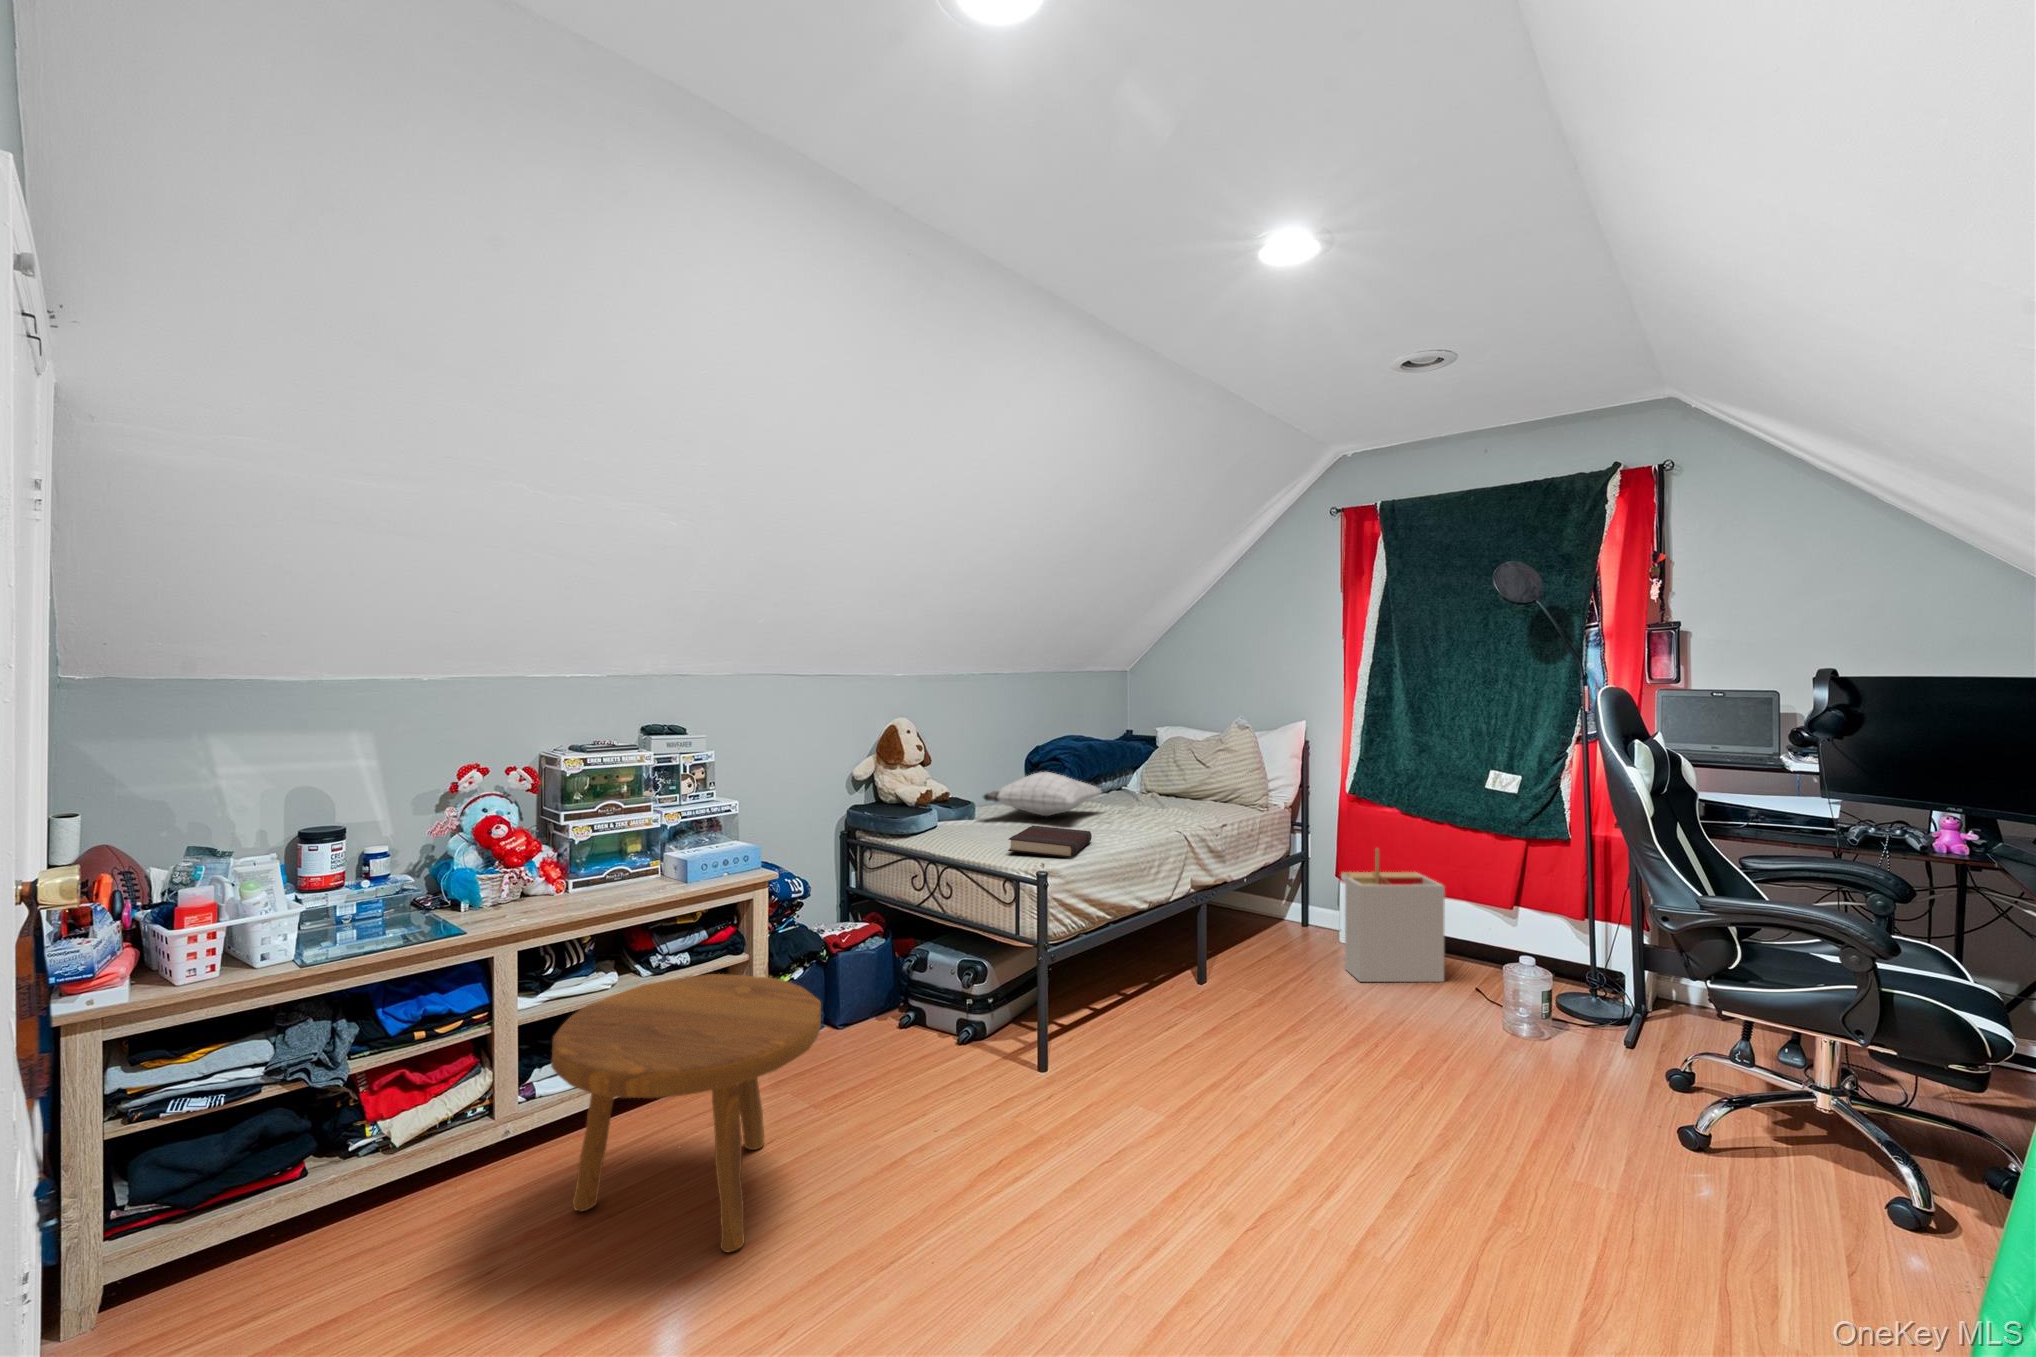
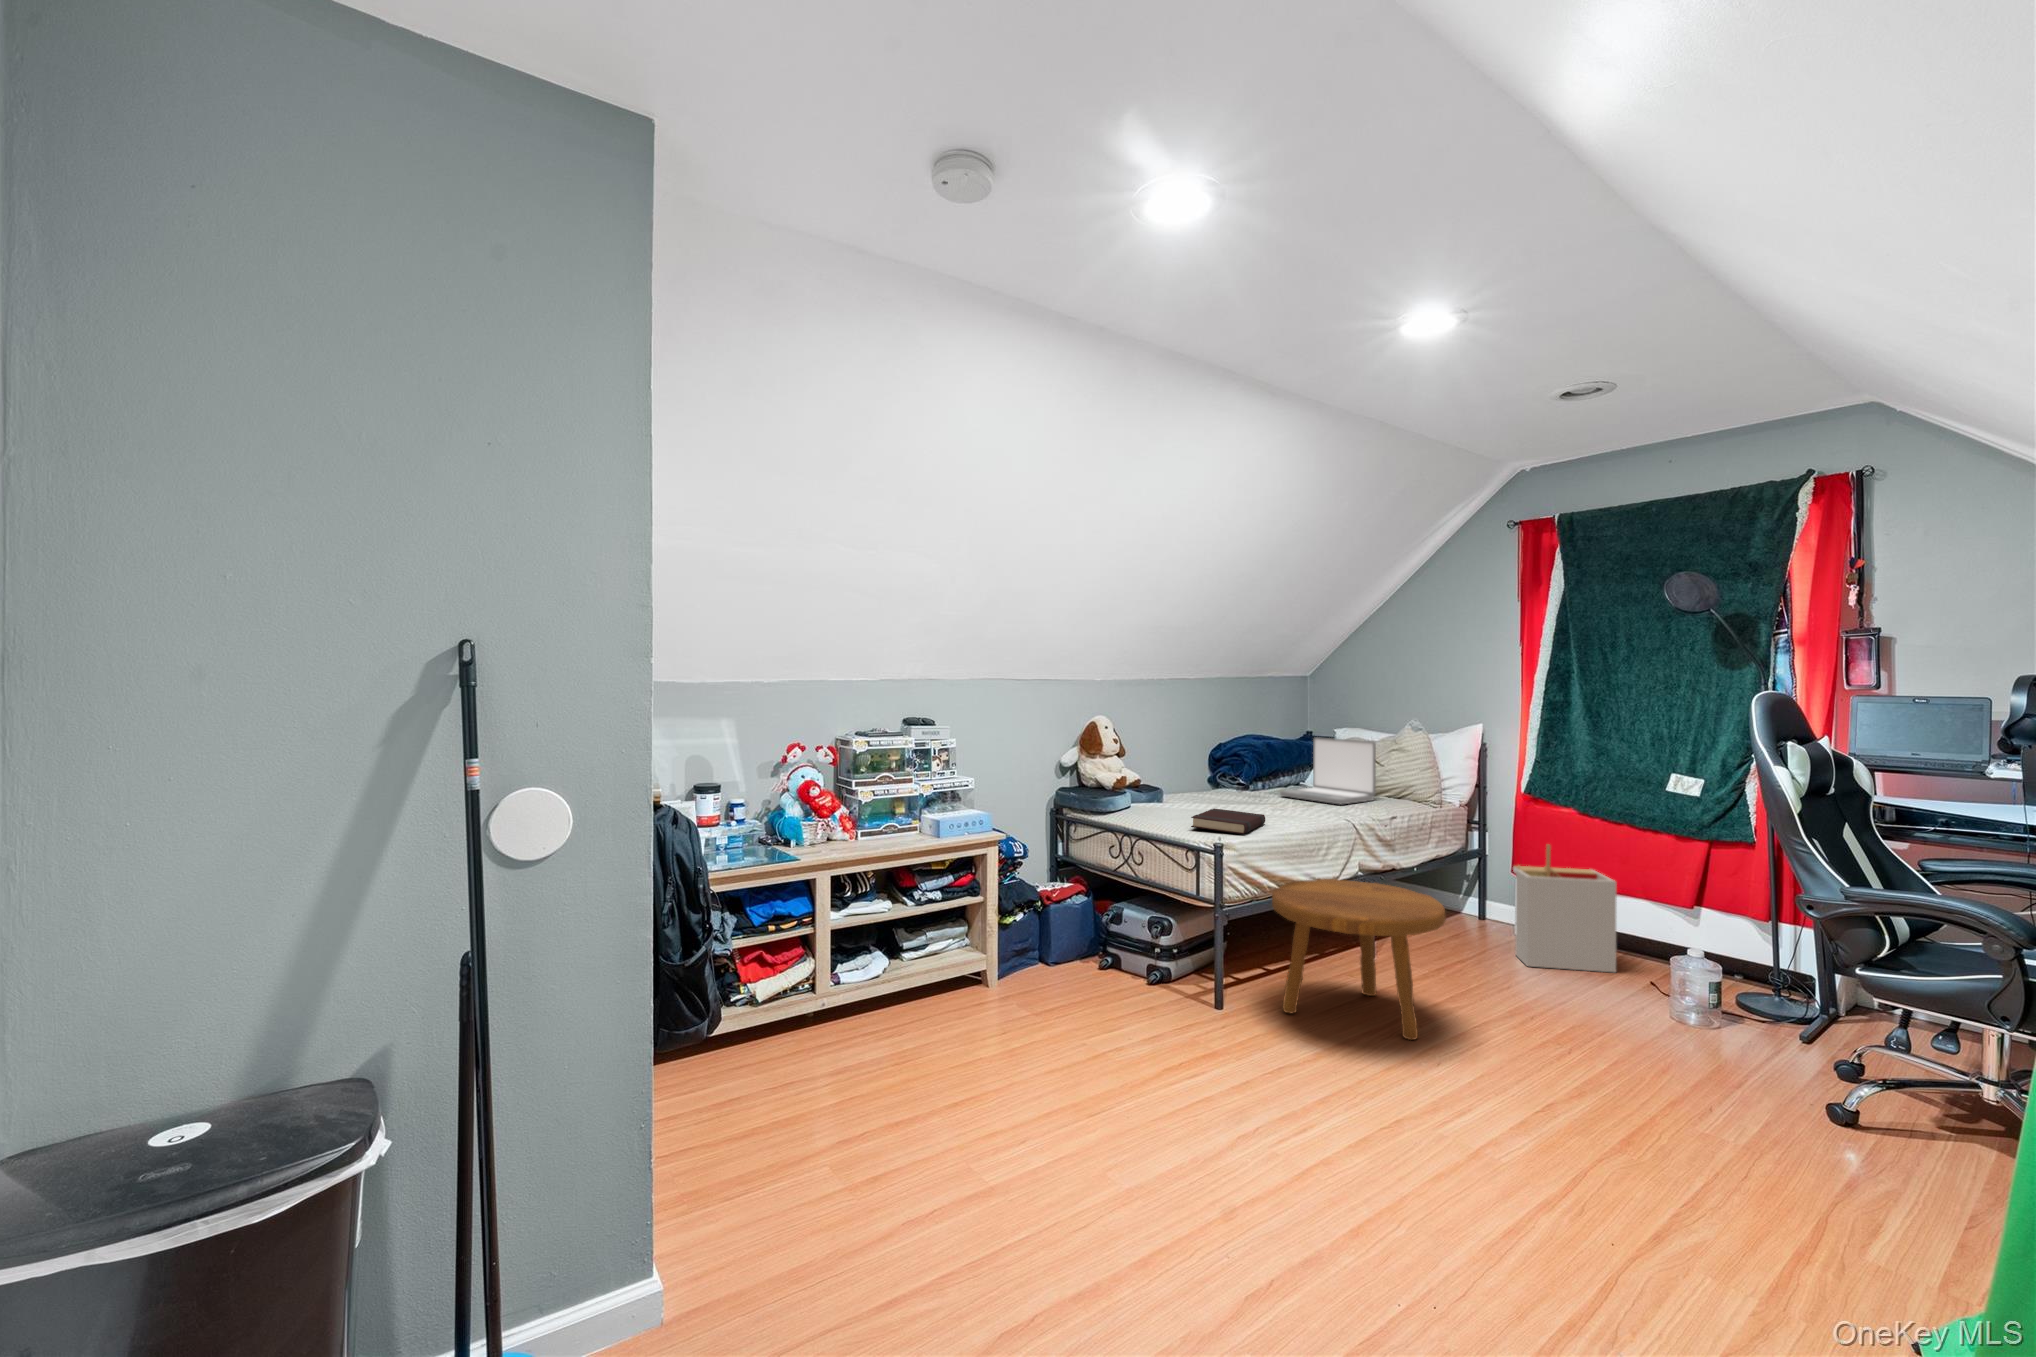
laptop: none [1099,738,1201,813] -> present [1280,737,1376,805]
pillow: present [984,772,1101,816] -> none [1172,764,1282,804]
footstool: present [551,974,821,1252] -> present [1272,879,1446,1040]

